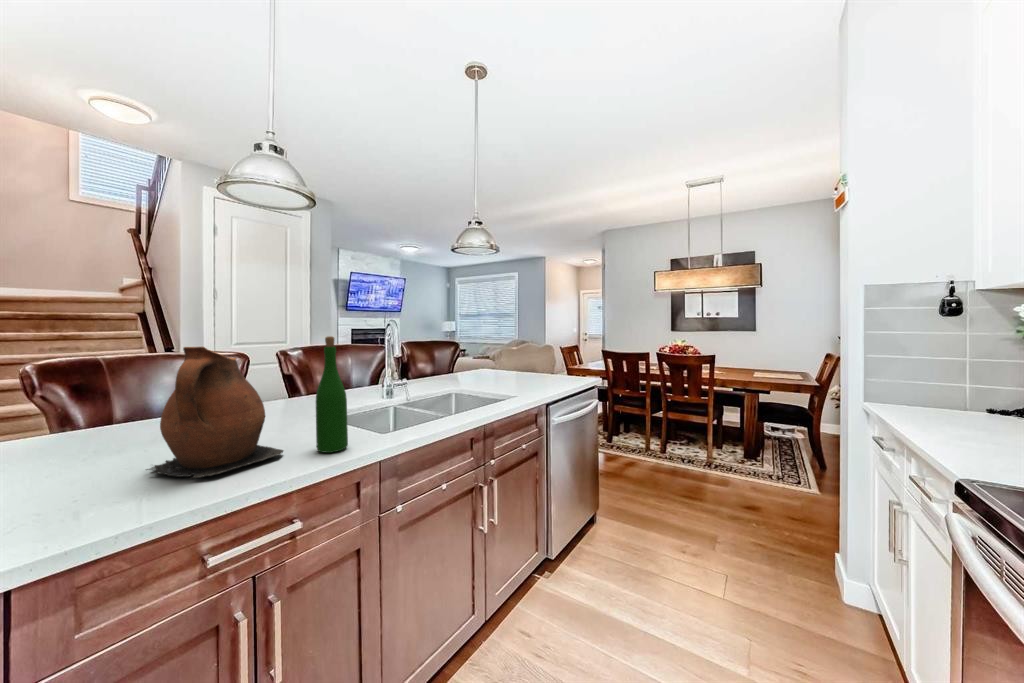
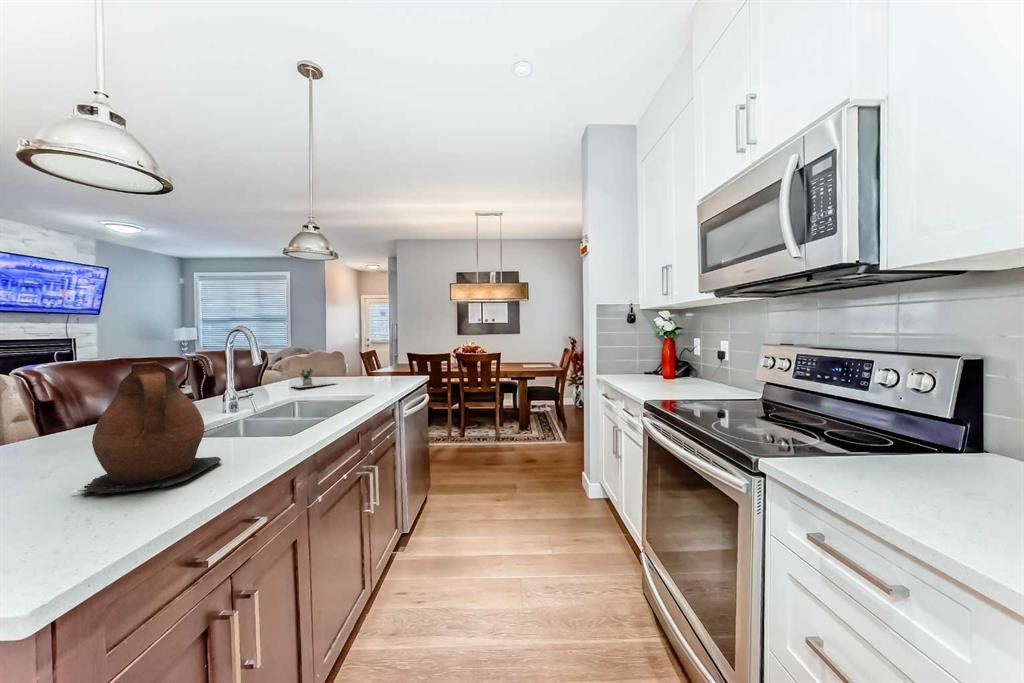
wine bottle: present [316,336,348,453] -> none [246,348,278,453]
potted plant: none [460,360,517,379] -> present [293,368,335,388]

